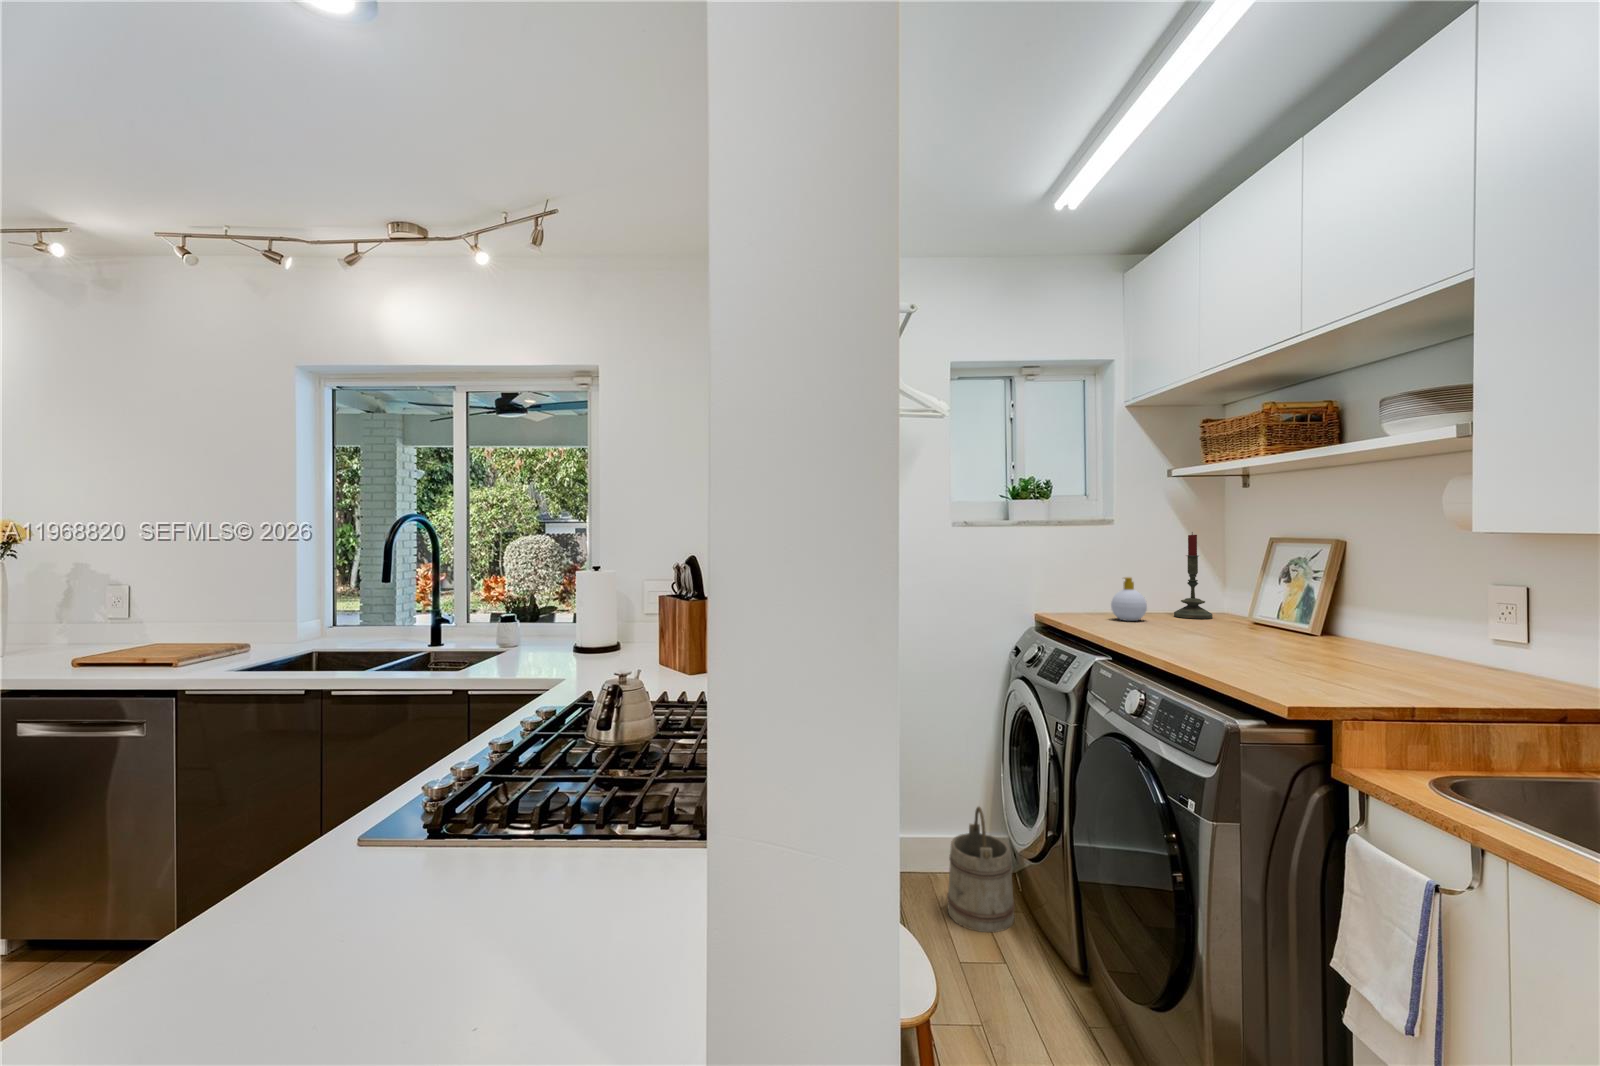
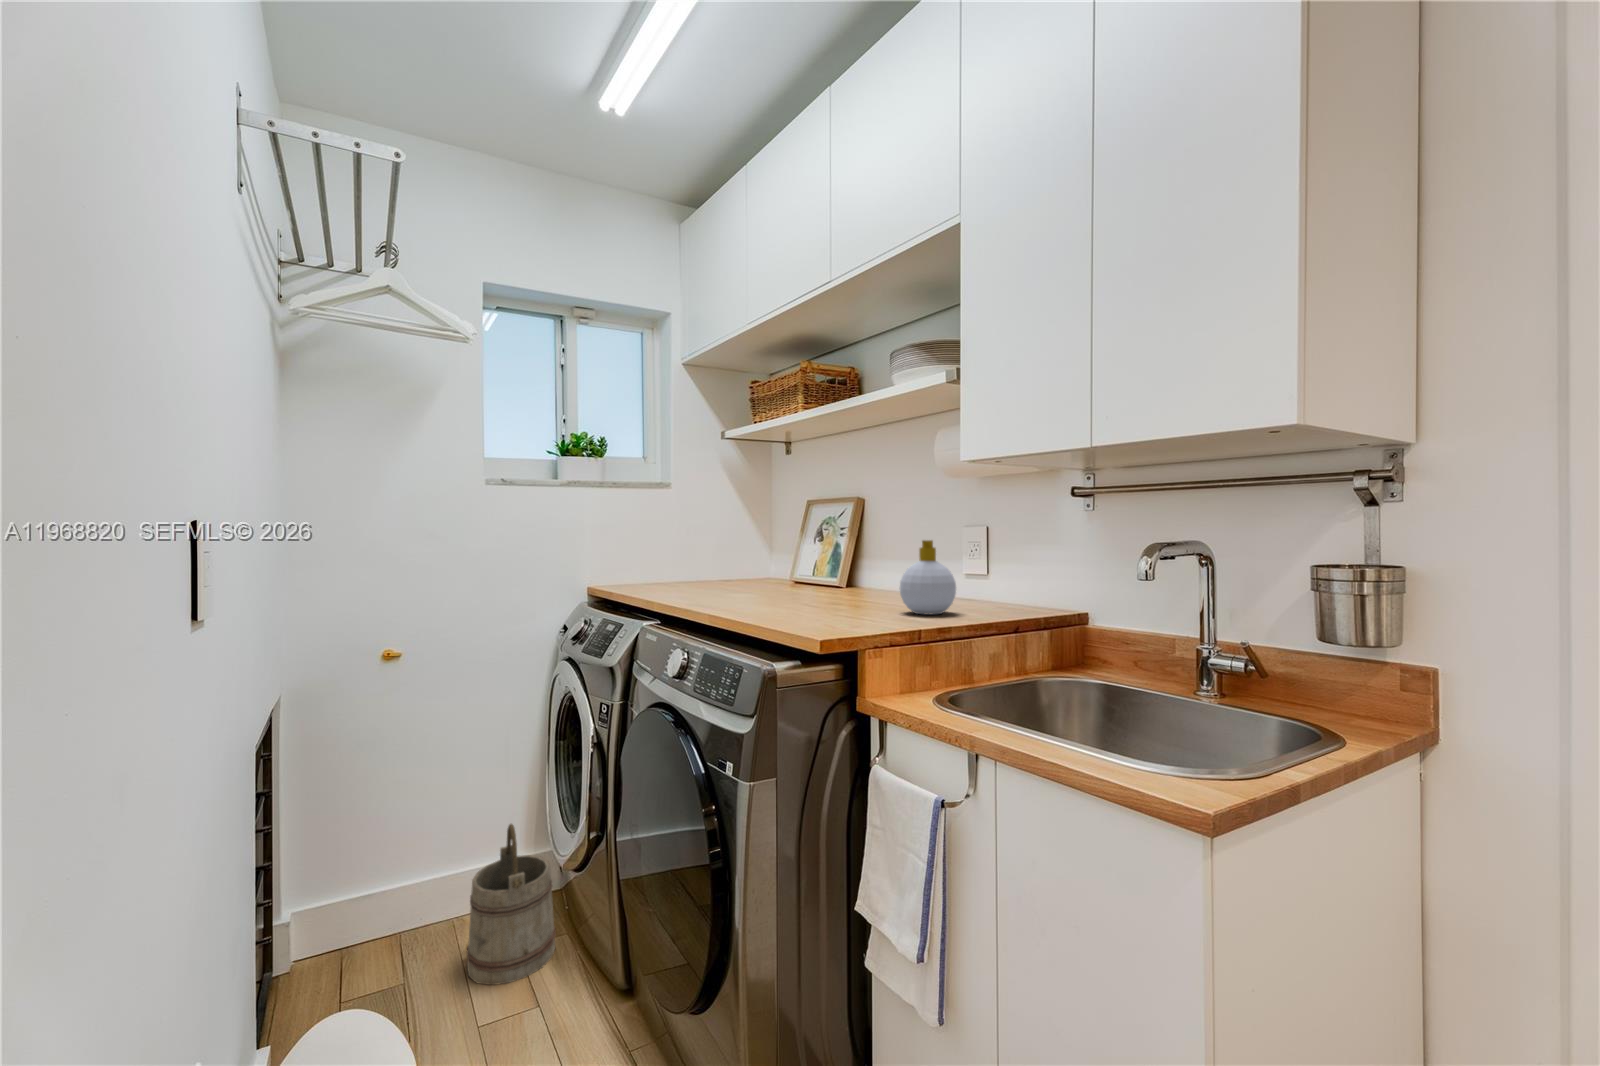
candle: present [1174,532,1213,619] -> none [728,496,761,581]
soap bottle: present [1111,577,1147,621] -> present [900,540,956,615]

